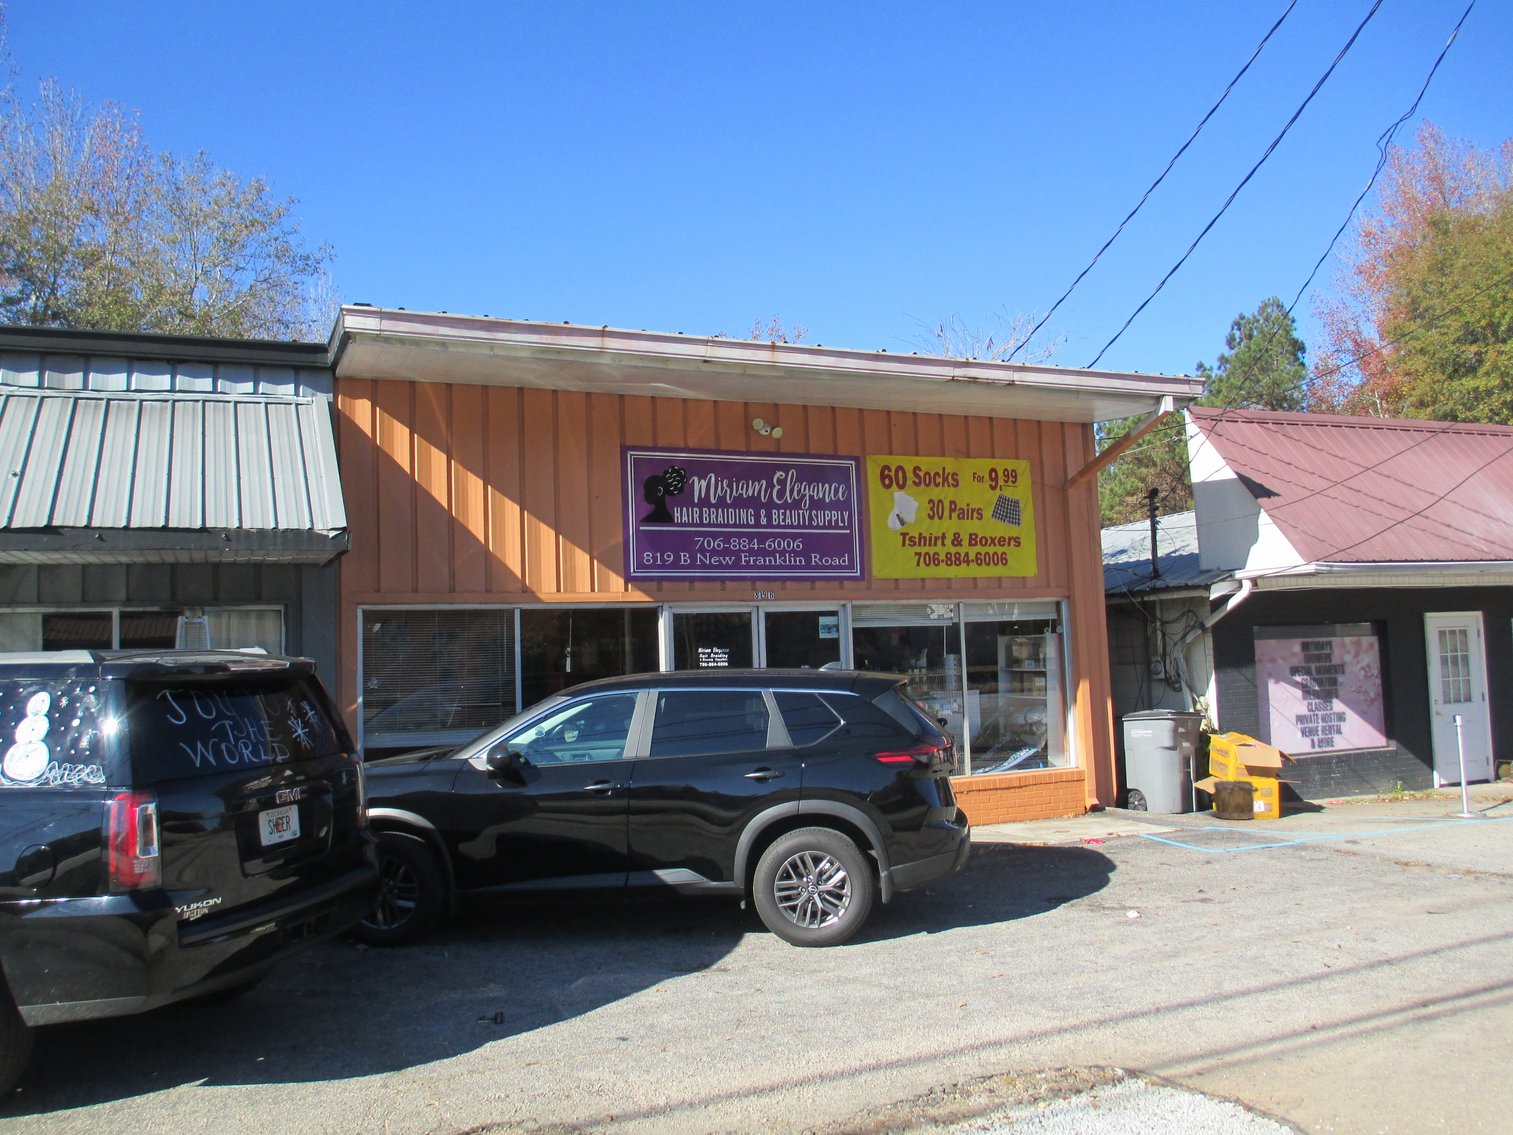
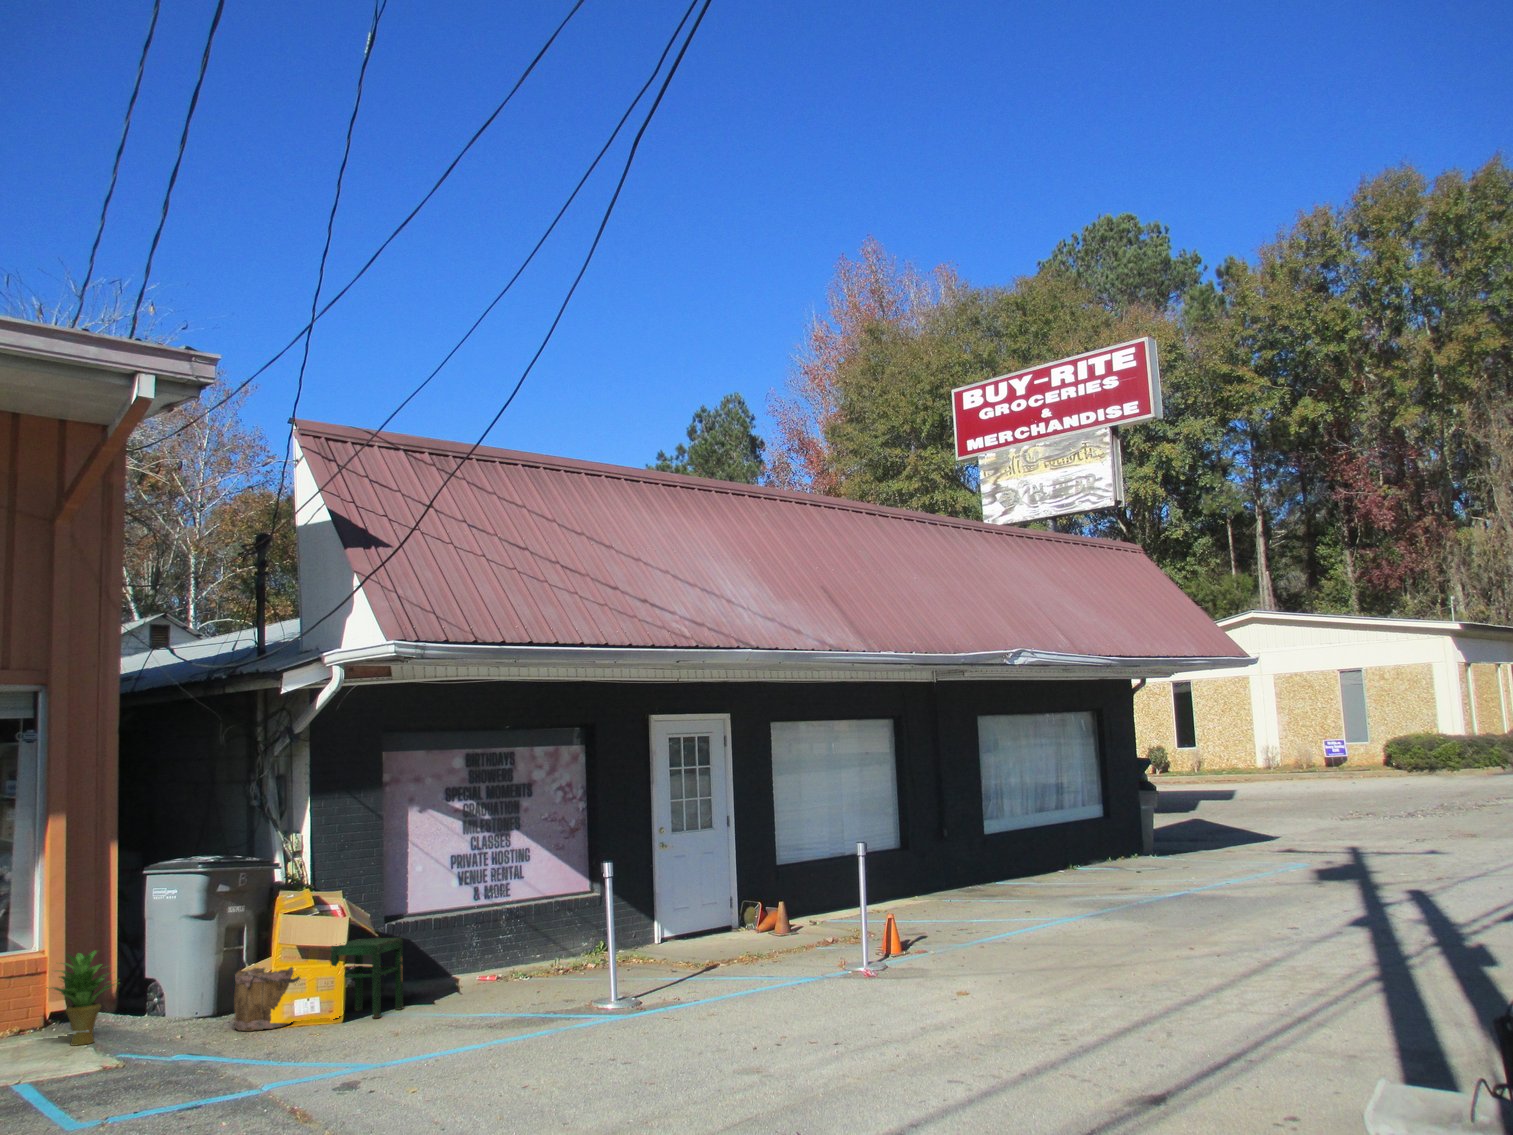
potted plant: none [1102,762,1147,819] -> present [54,951,115,1046]
stool: none [1274,767,1320,819] -> present [331,938,403,1018]

